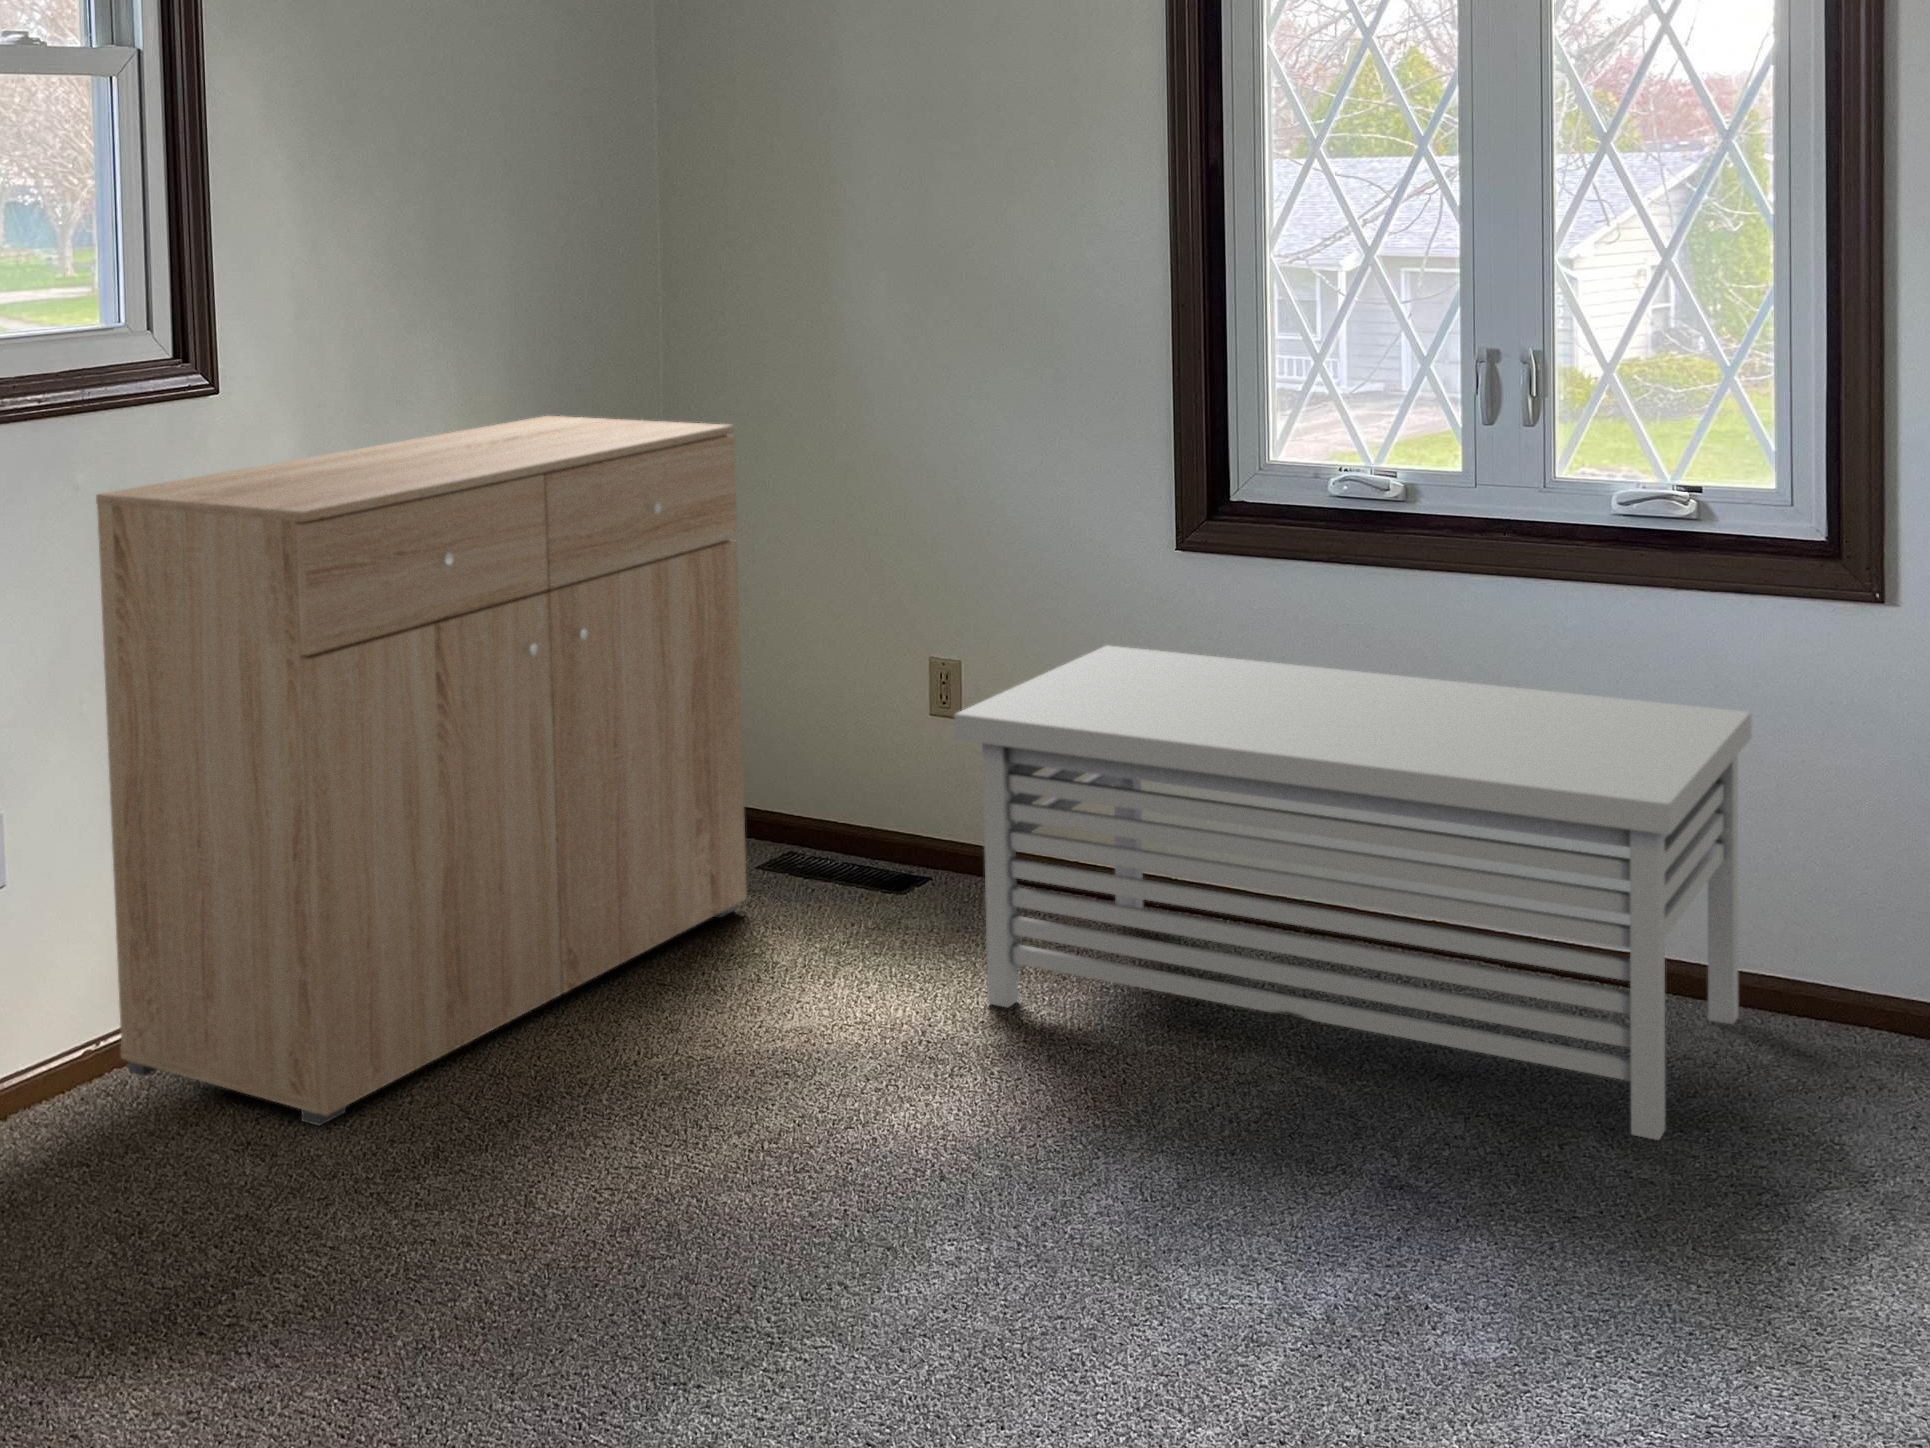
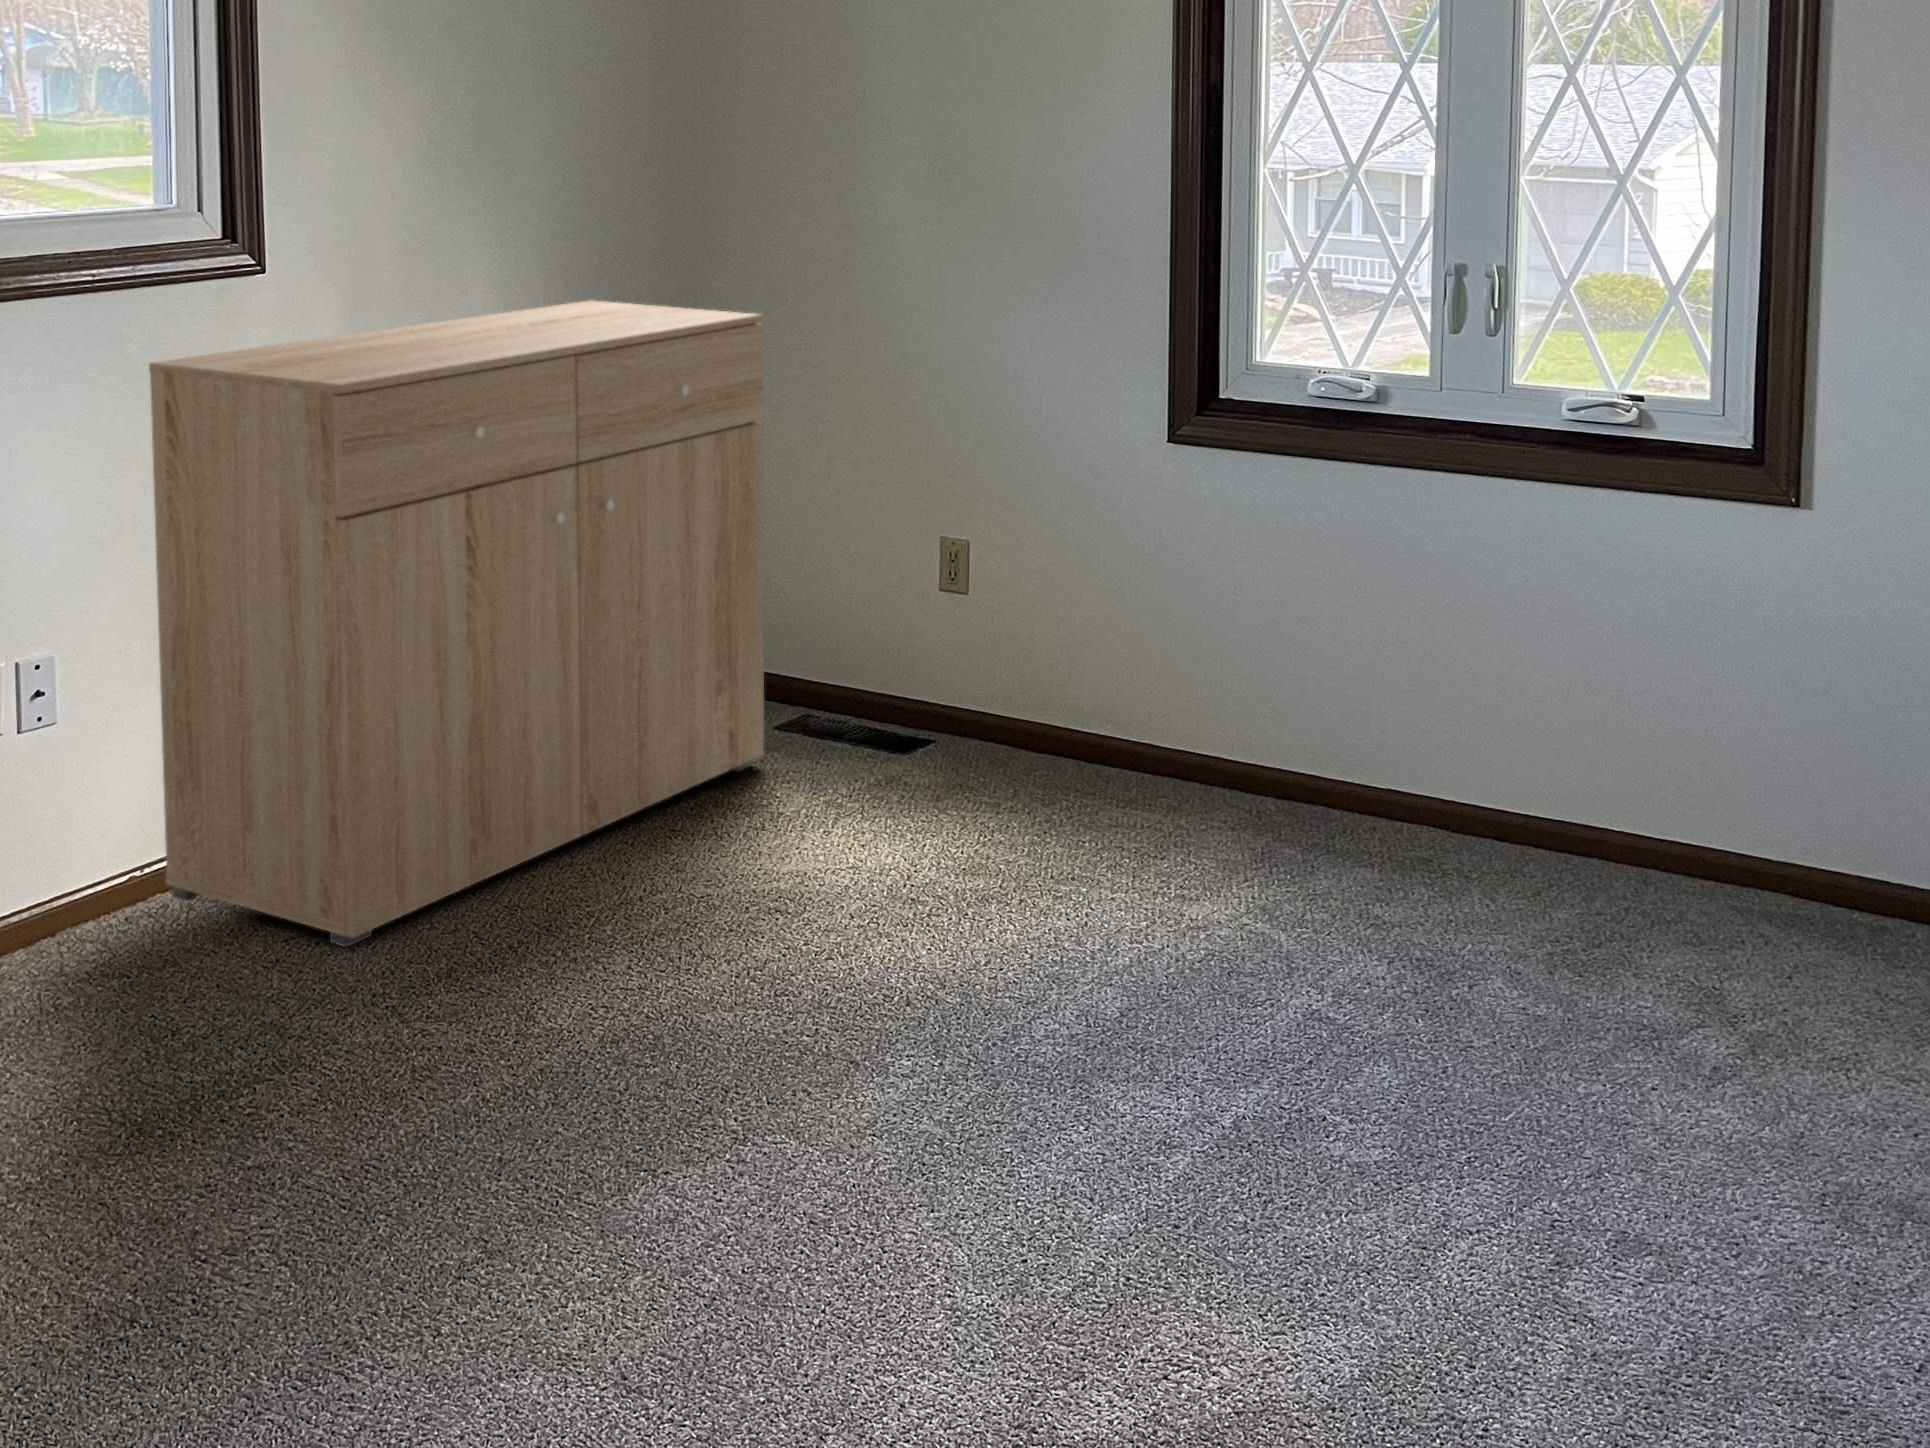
storage bench: present [955,646,1752,1140] -> none [951,529,1675,982]

